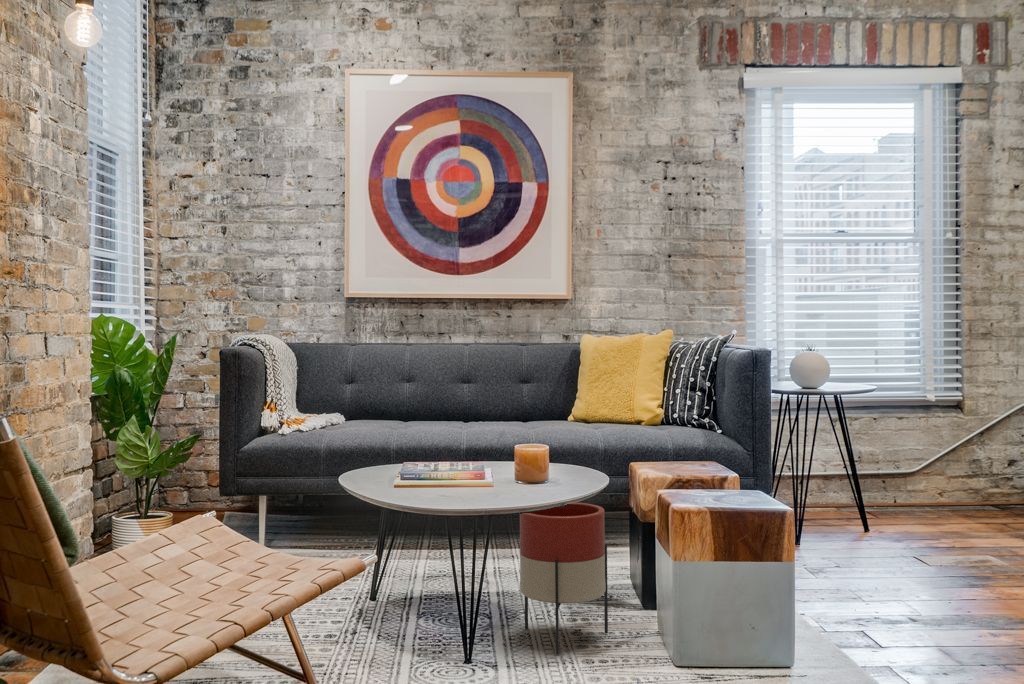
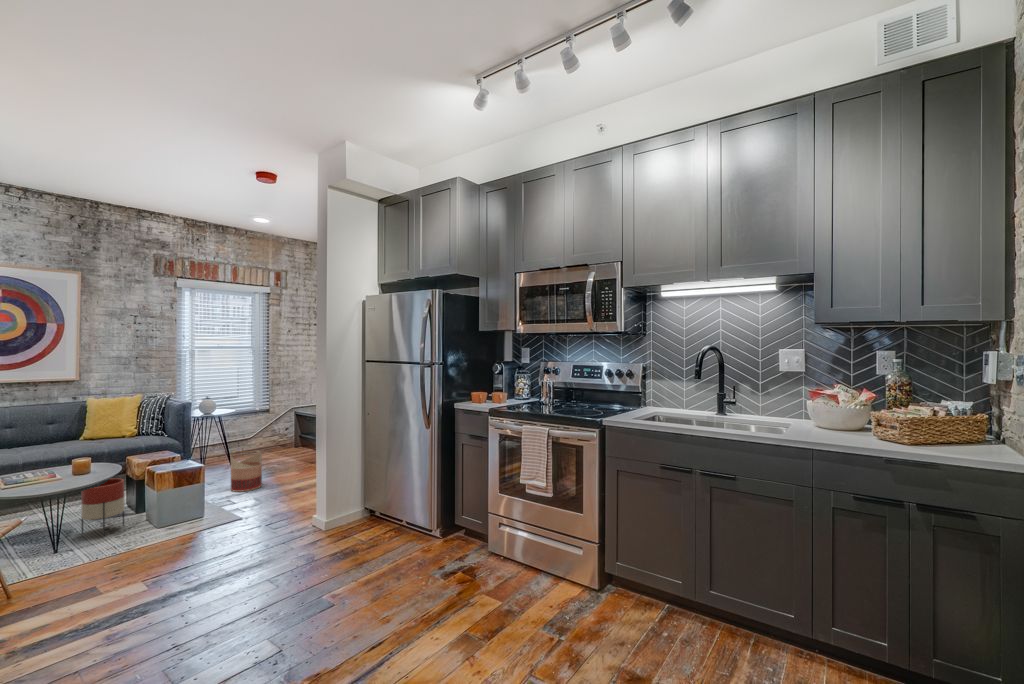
basket: none [869,488,961,618] -> present [231,451,262,492]

